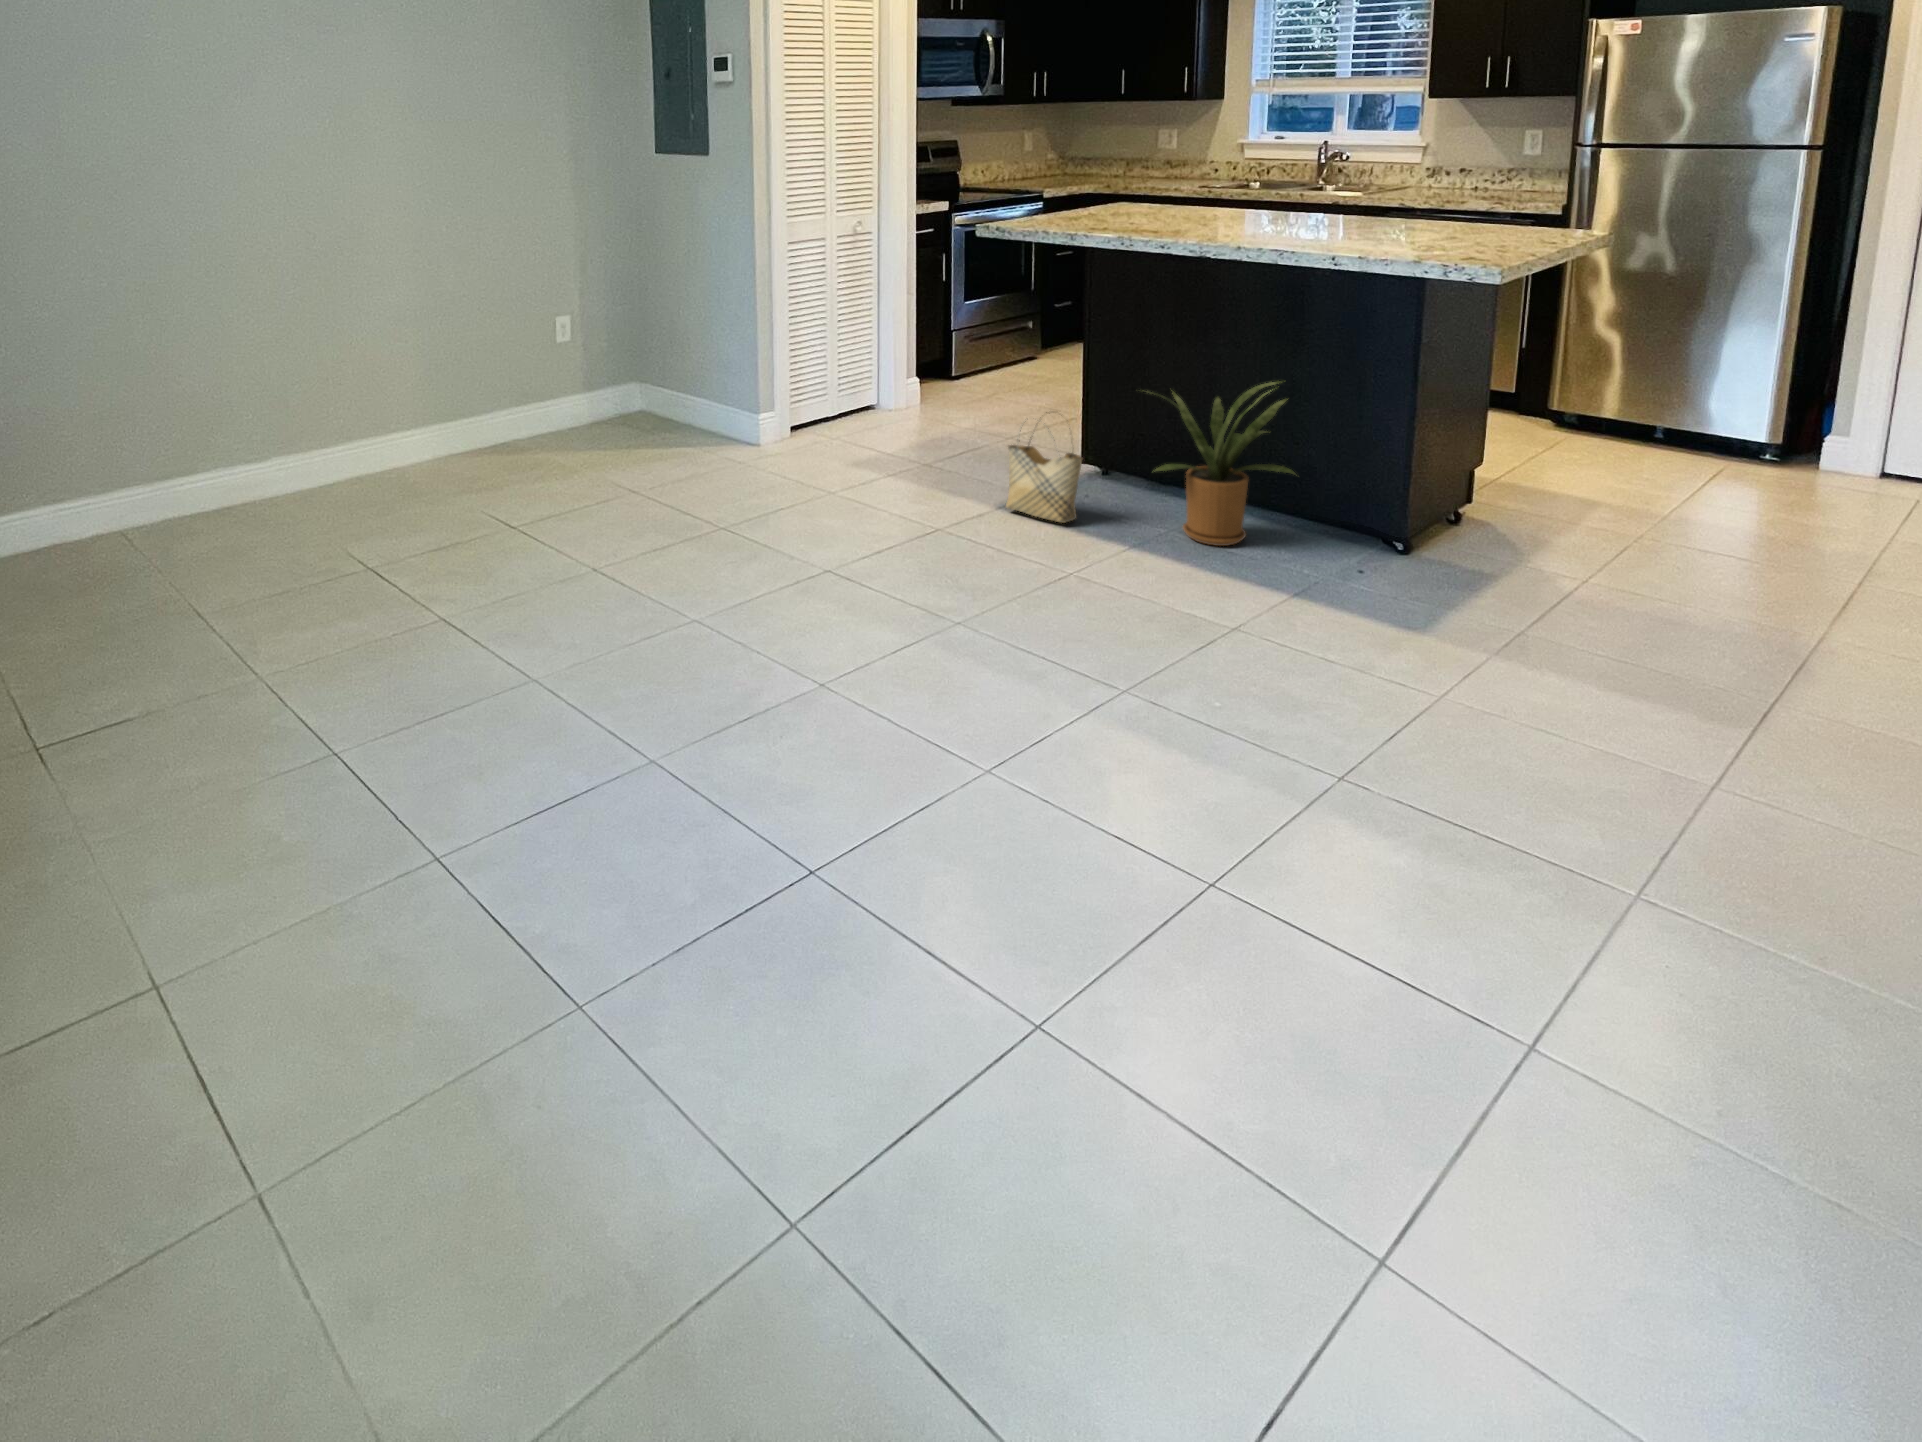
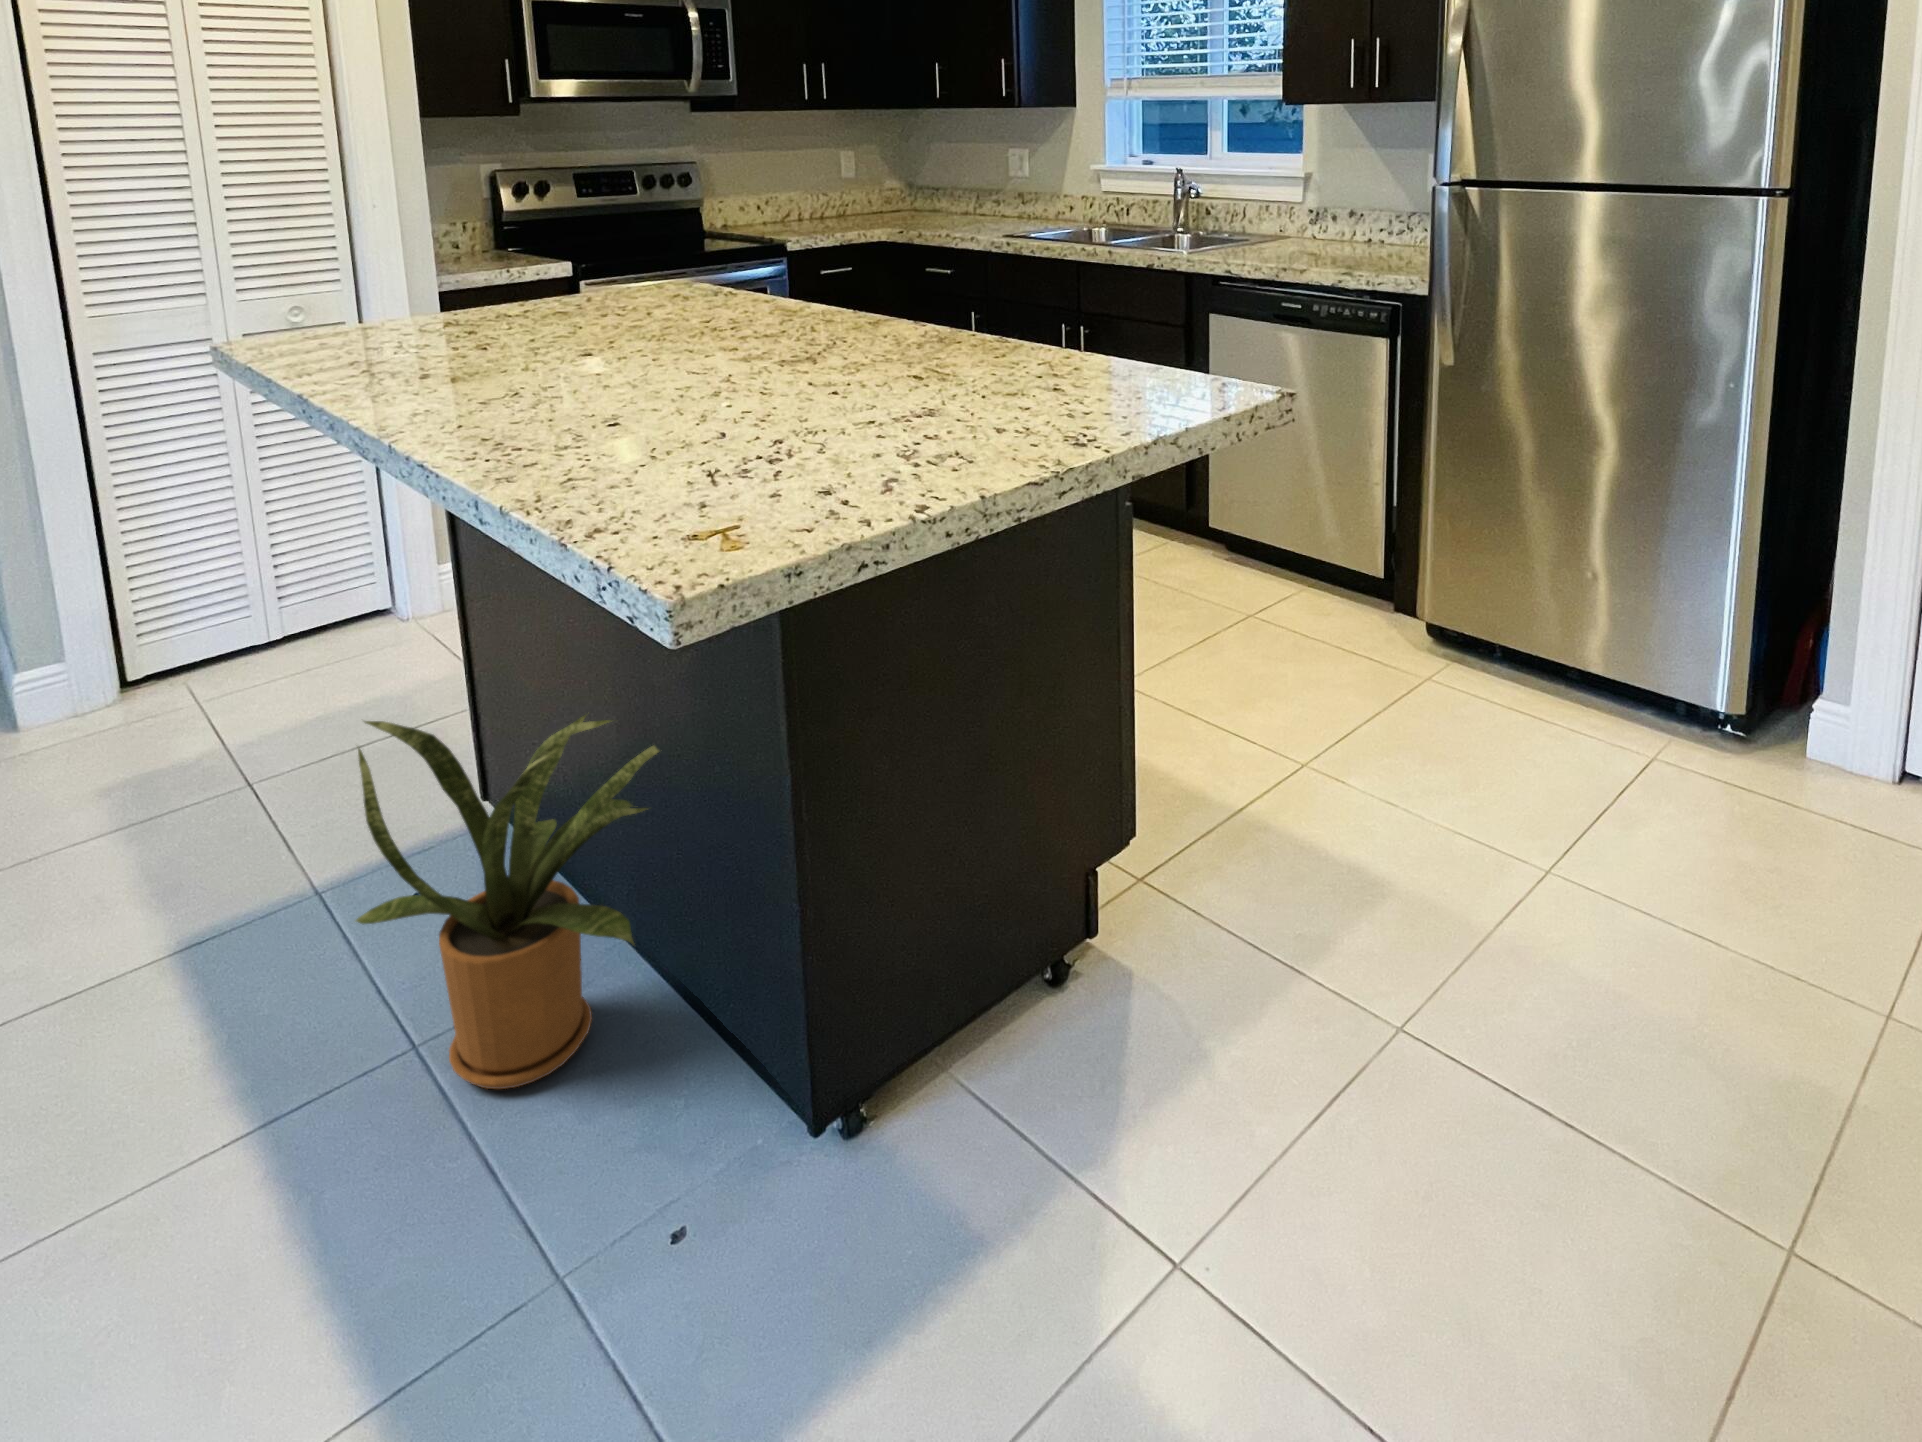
woven basket: present [1006,420,1083,523] -> none [153,745,295,1009]

